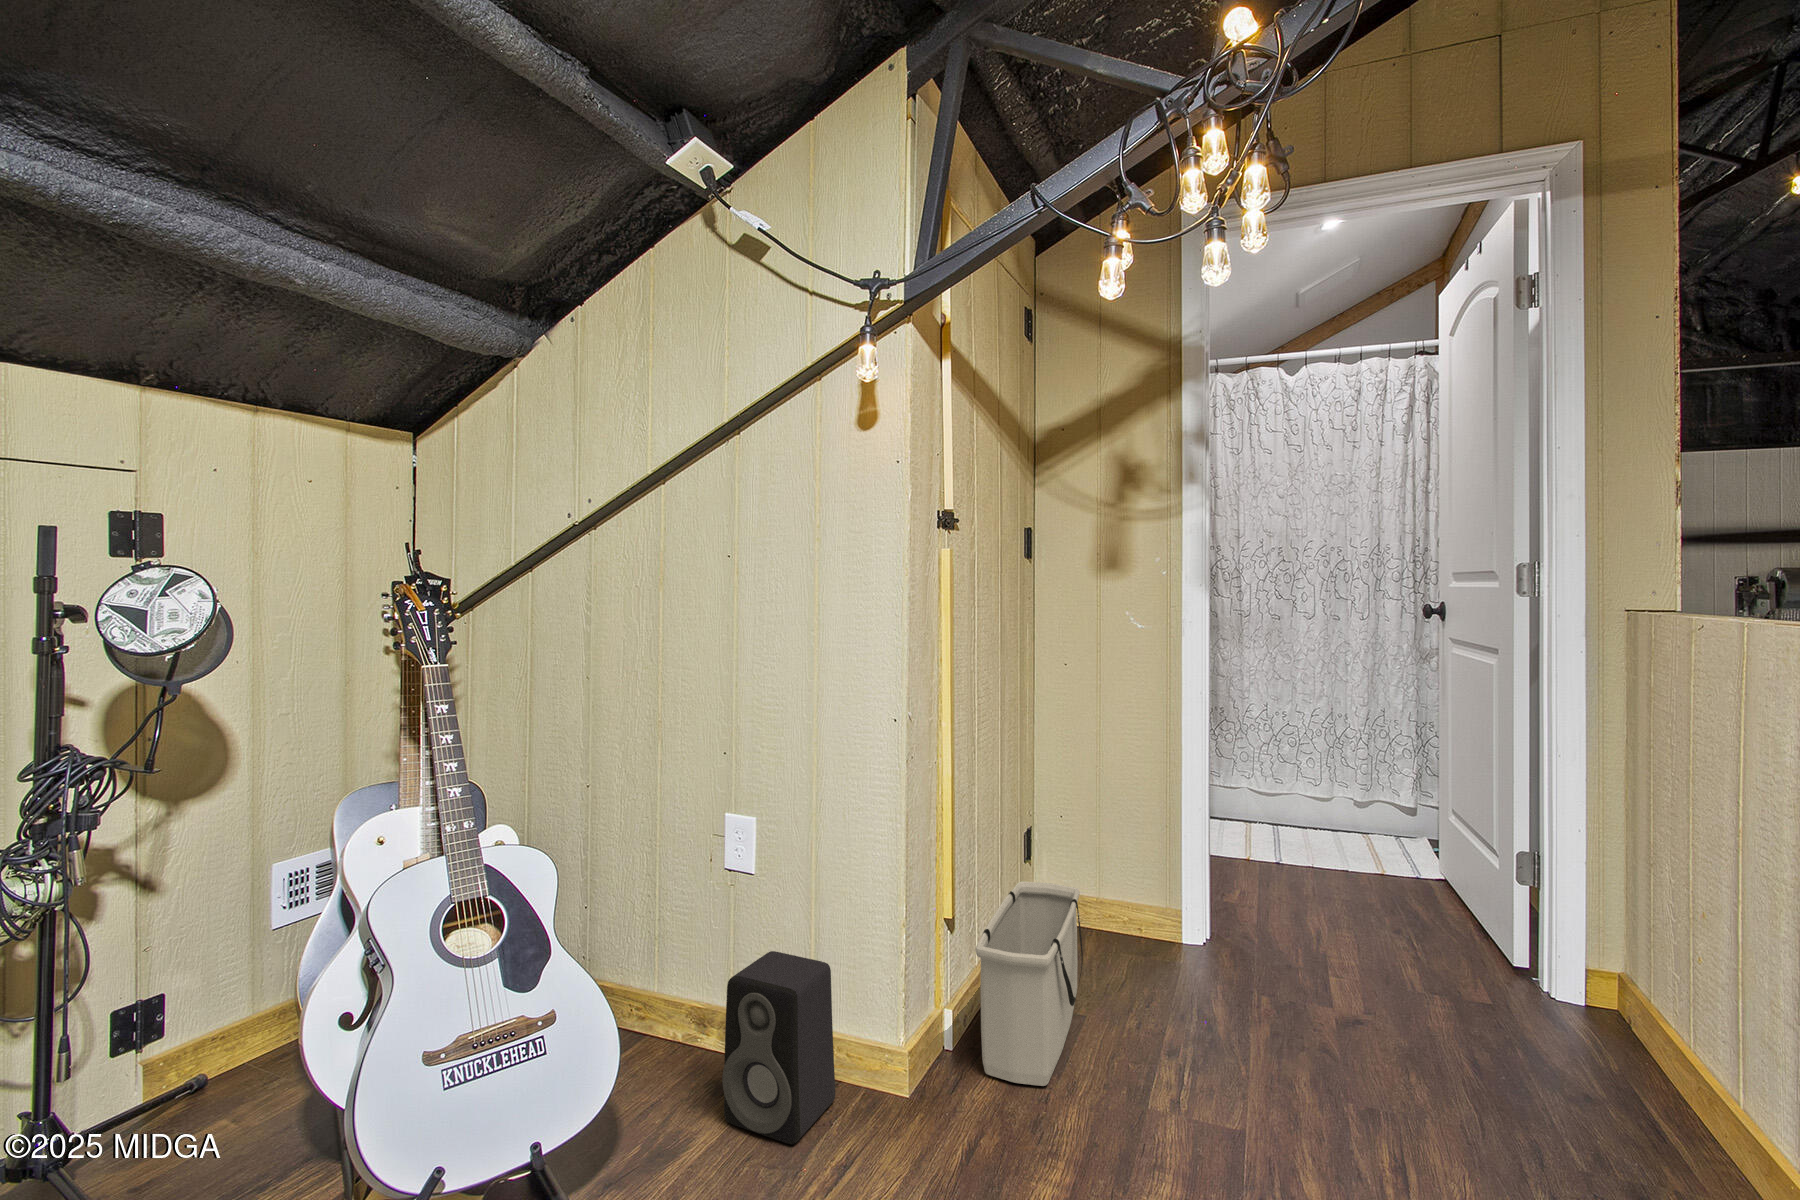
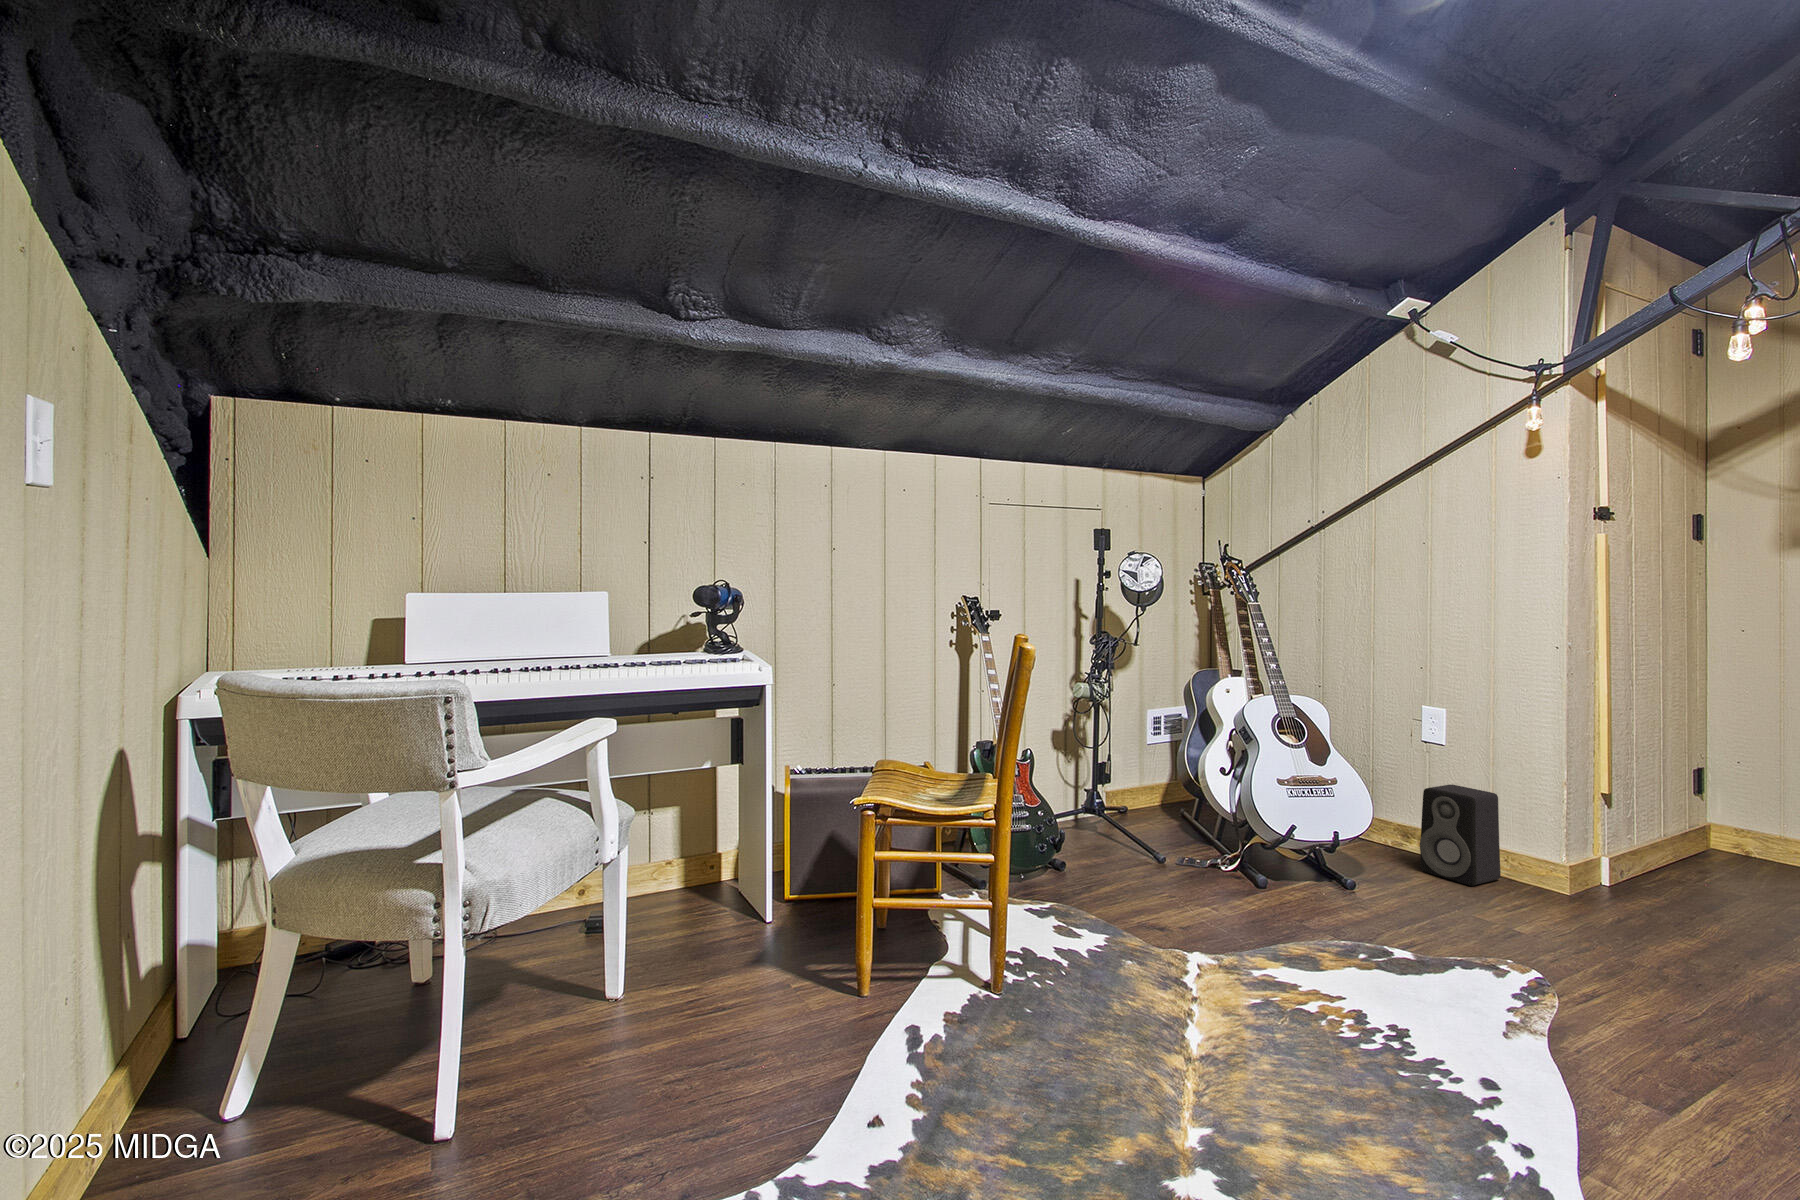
storage bin: present [976,881,1083,1086] -> none [1622,789,1741,909]

